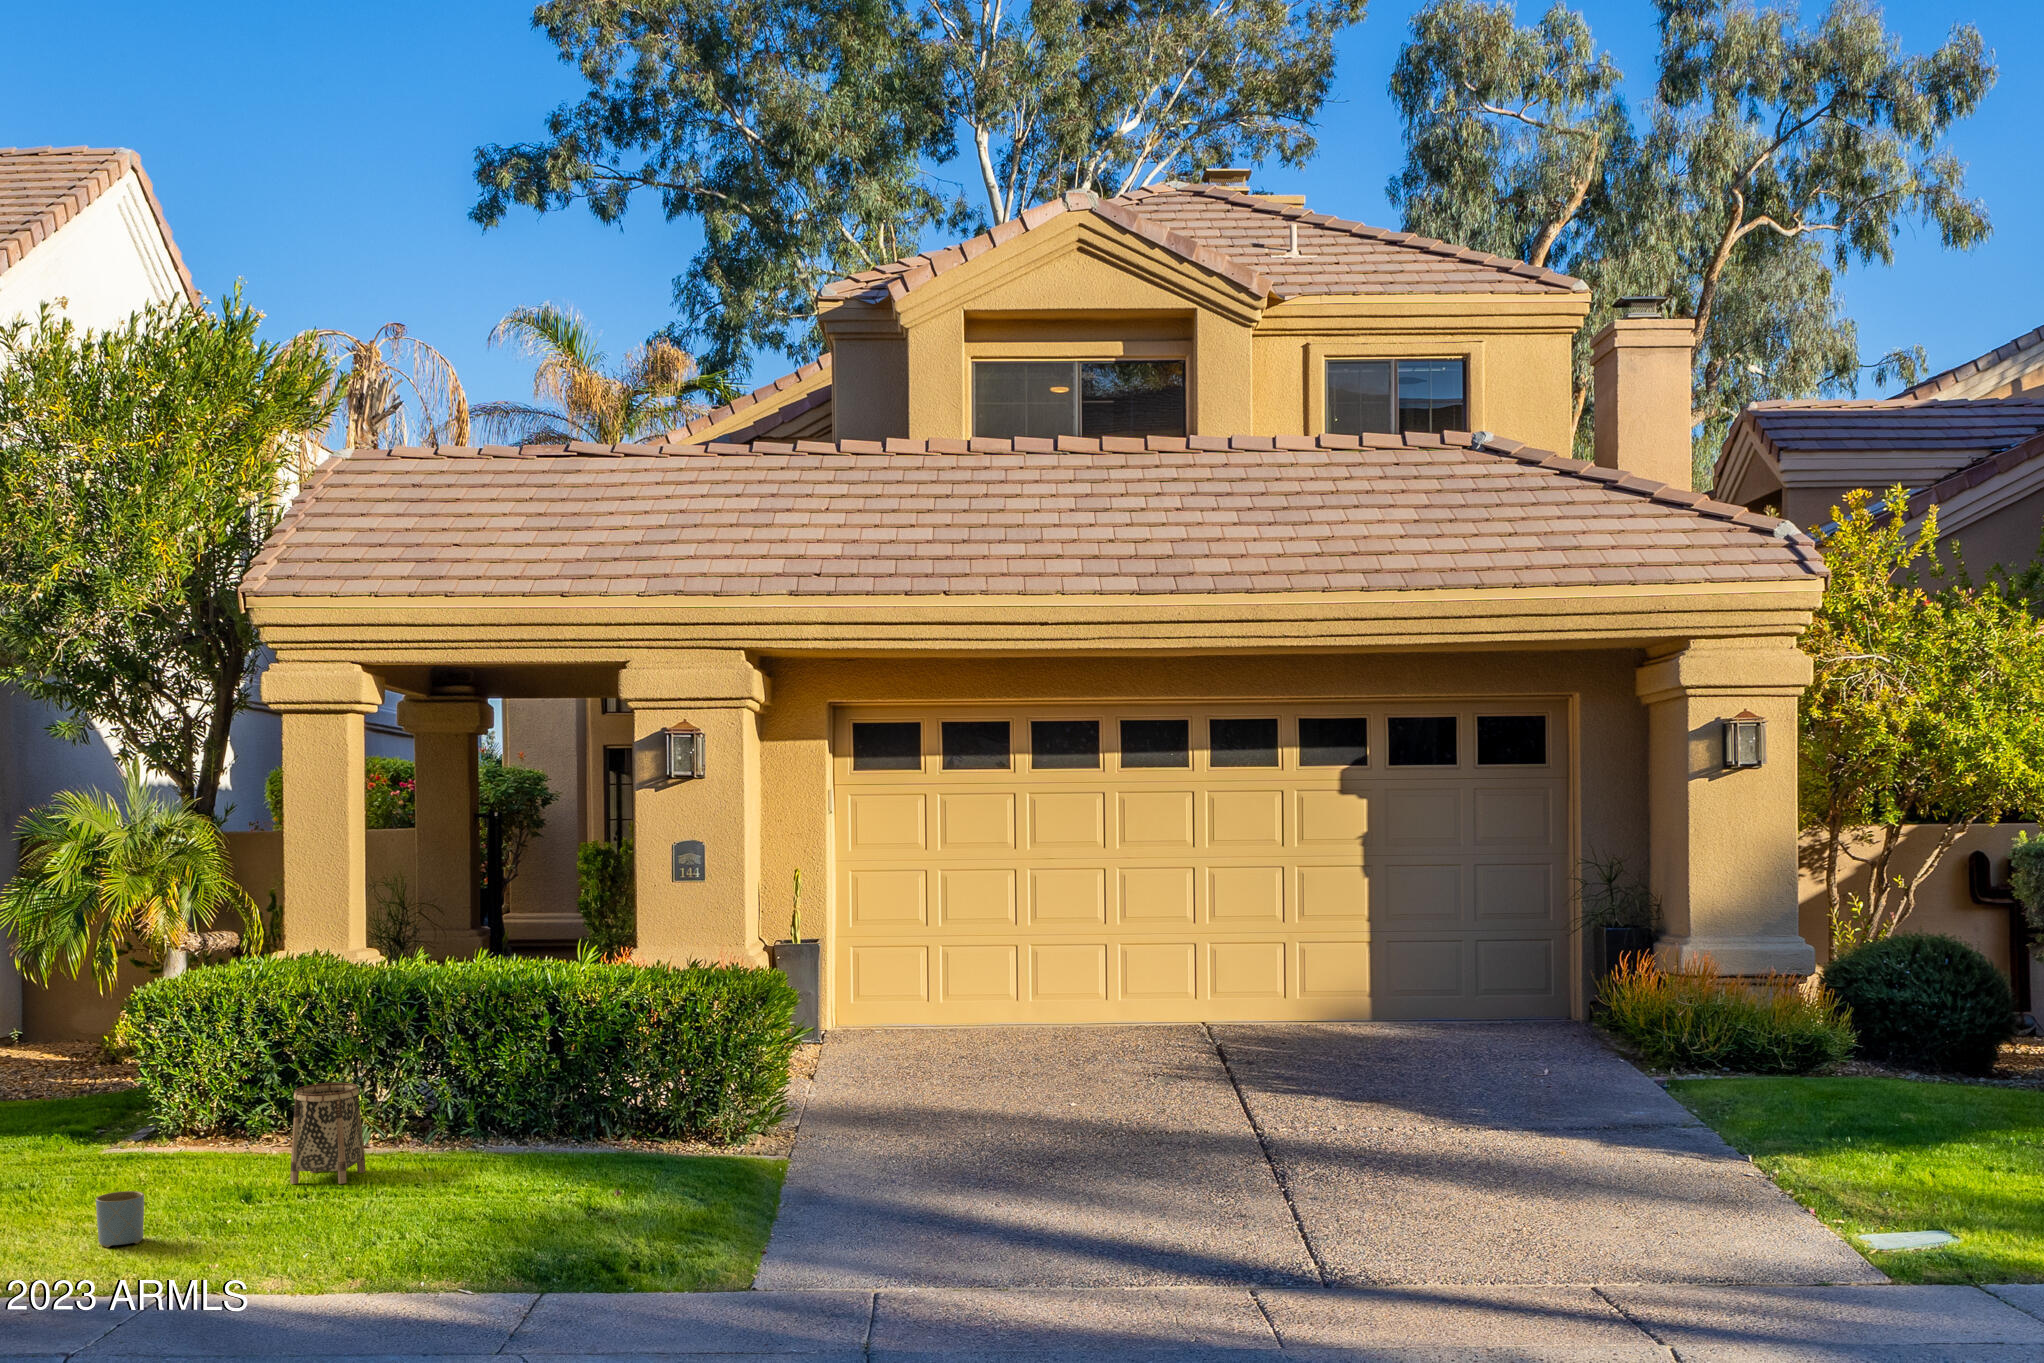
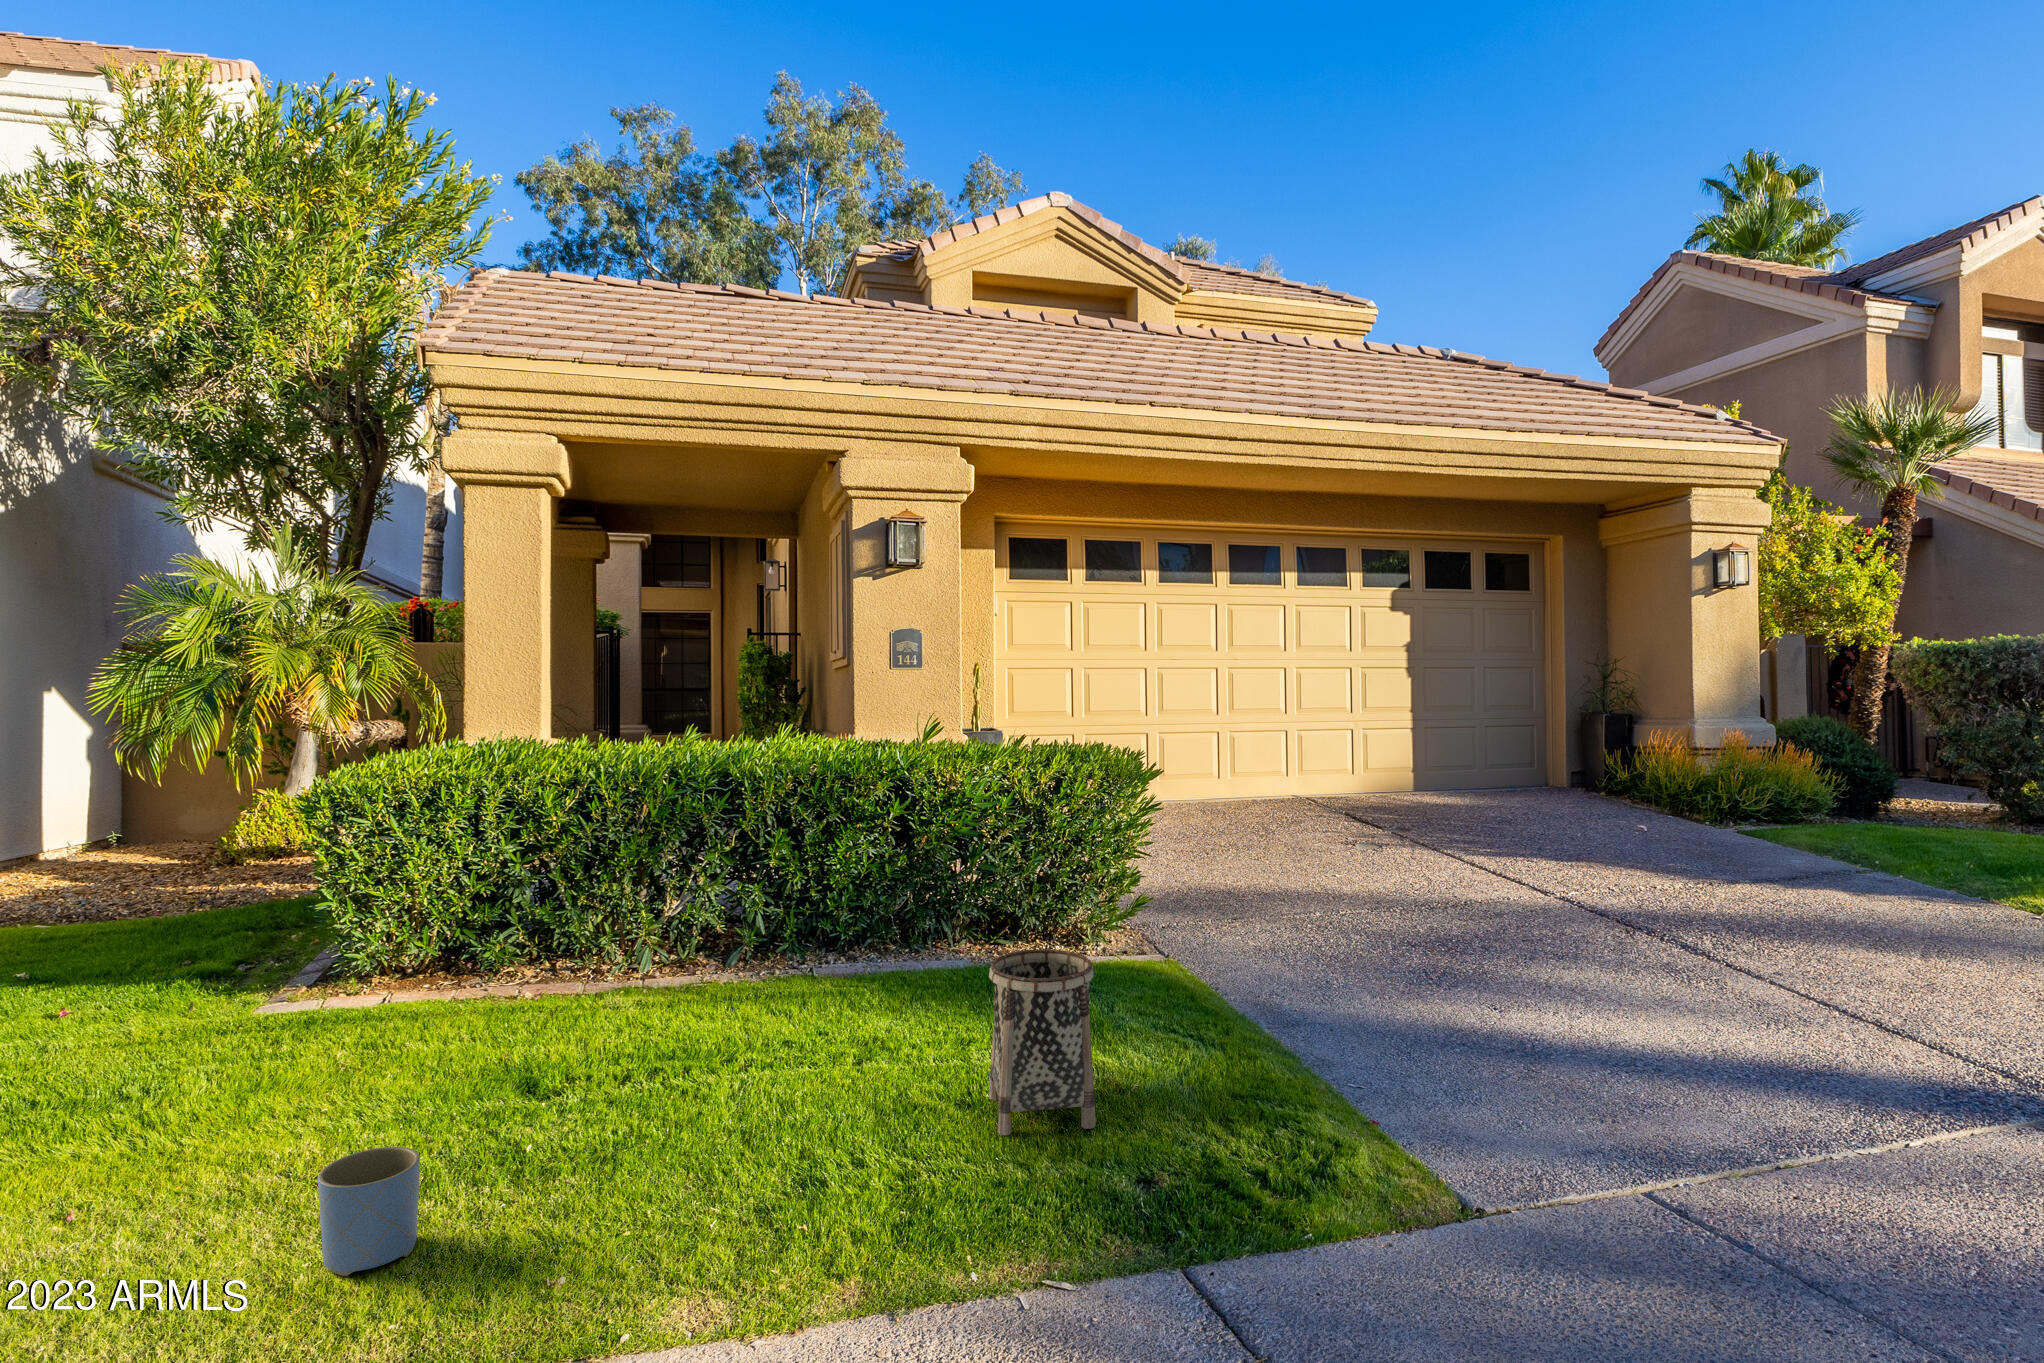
basket: present [290,1083,366,1184] -> present [989,949,1095,1135]

